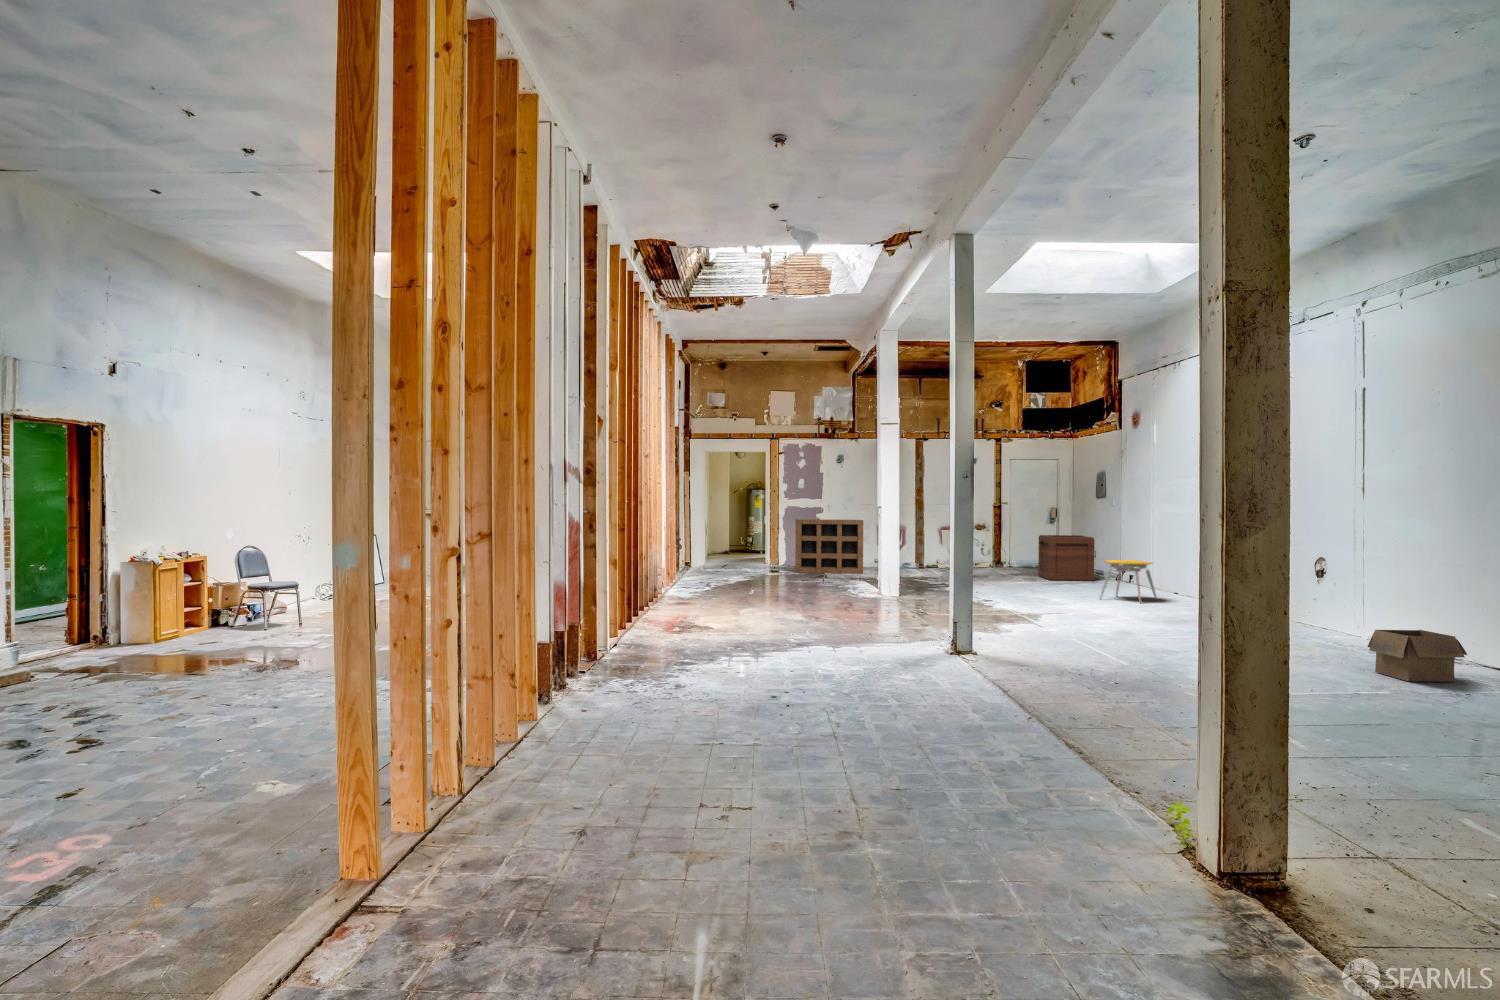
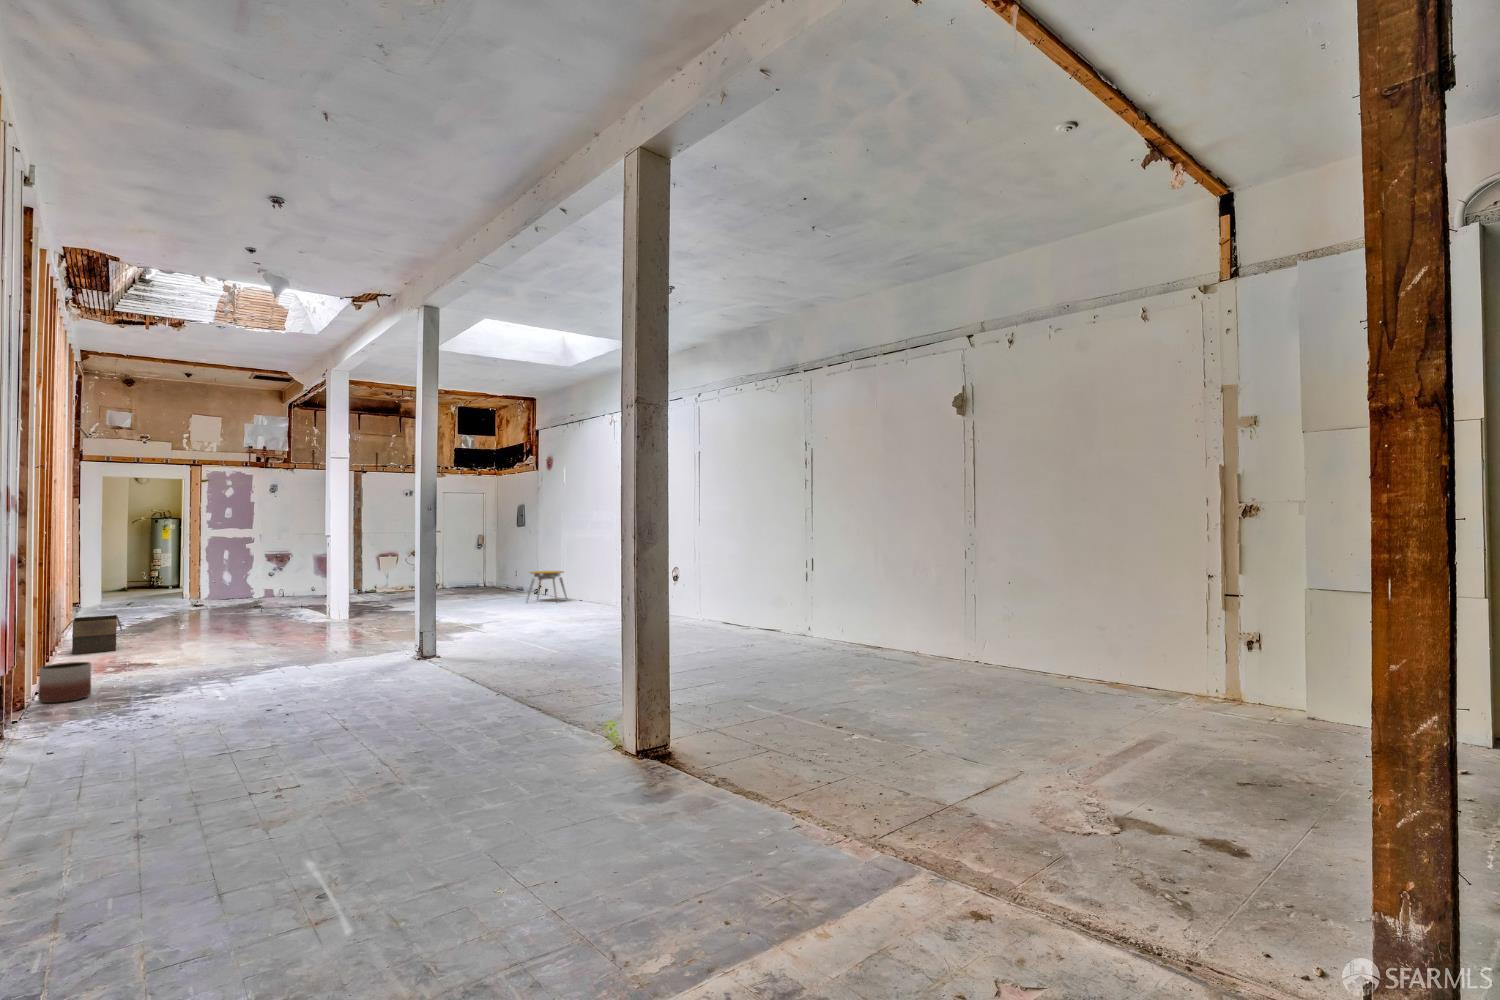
shelving unit: present [795,519,863,573] -> none [222,547,302,603]
wooden crate: present [1038,535,1094,581] -> none [470,554,517,592]
planter: none [613,624,649,660] -> present [38,662,91,703]
box: present [1368,630,1467,682] -> present [61,615,122,654]

